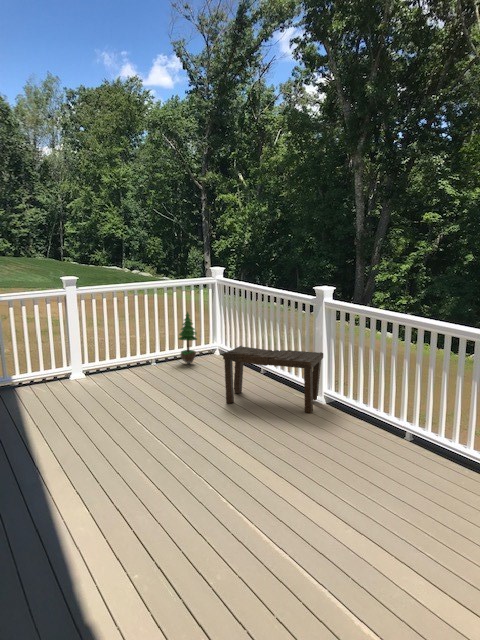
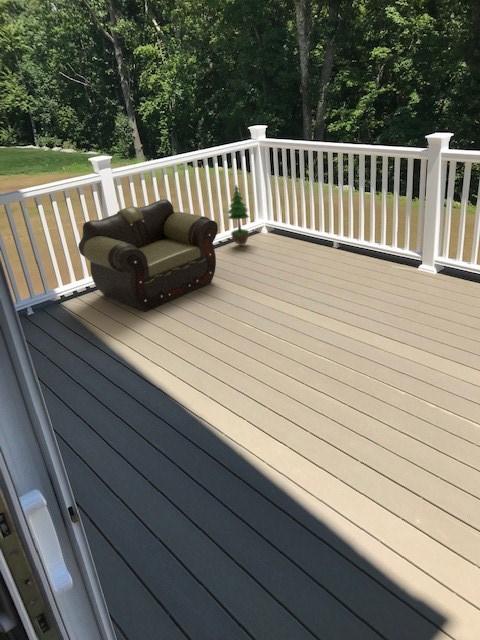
armchair: none [33,315,148,400] -> present [79,199,218,311]
bench: present [223,346,323,413] -> none [327,214,442,287]

